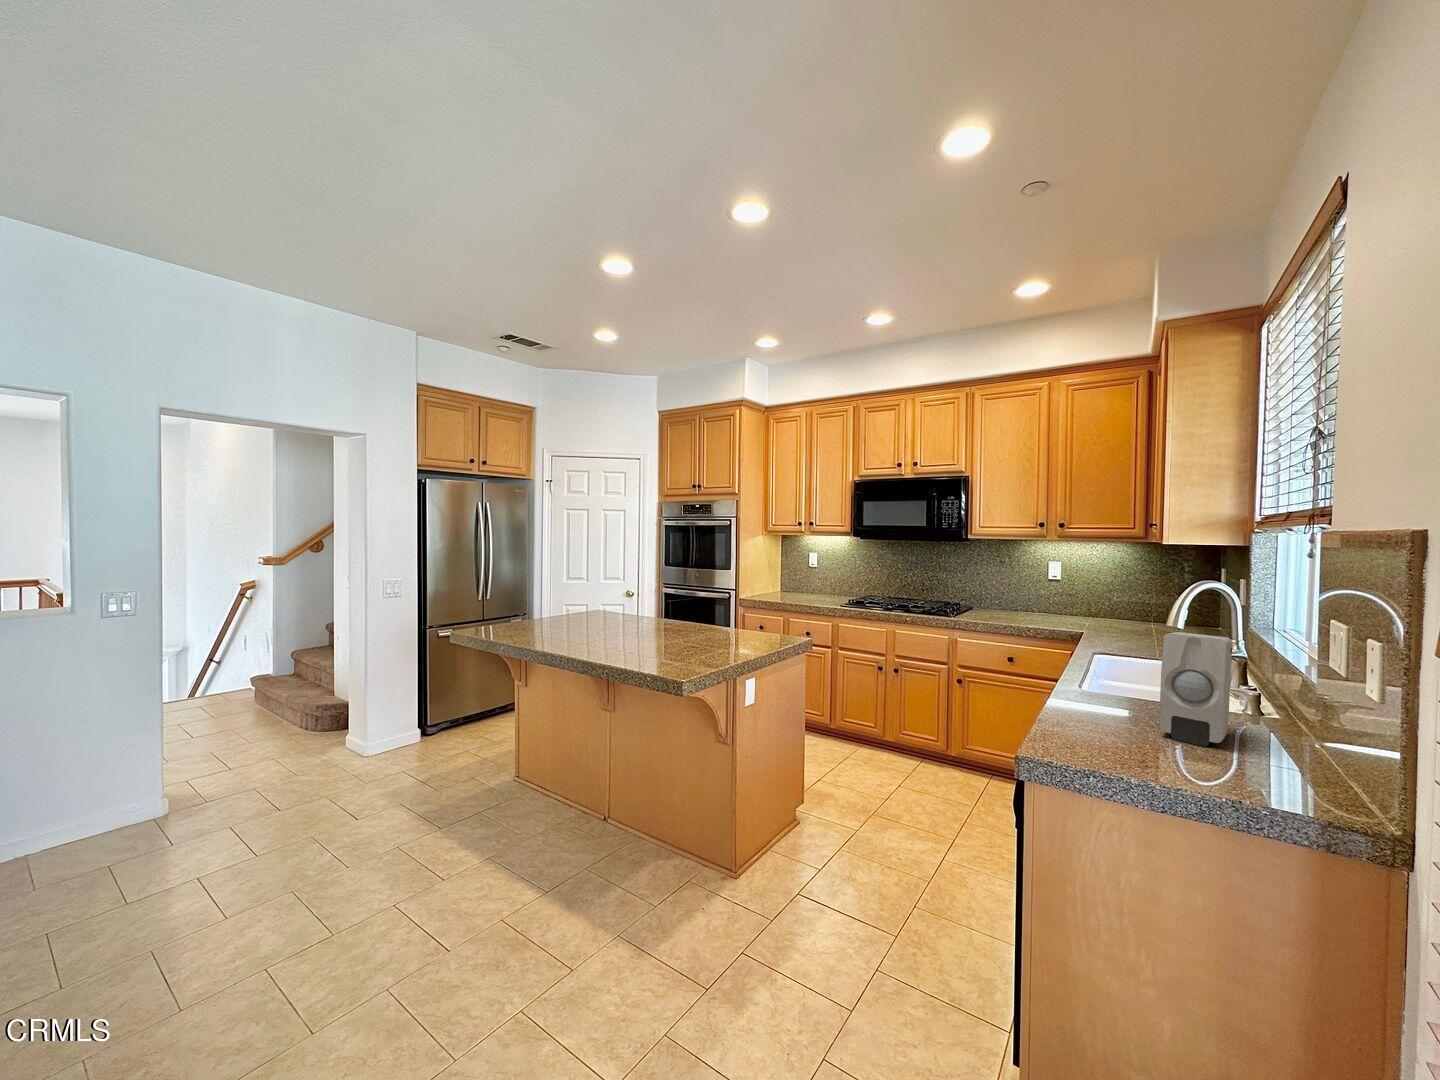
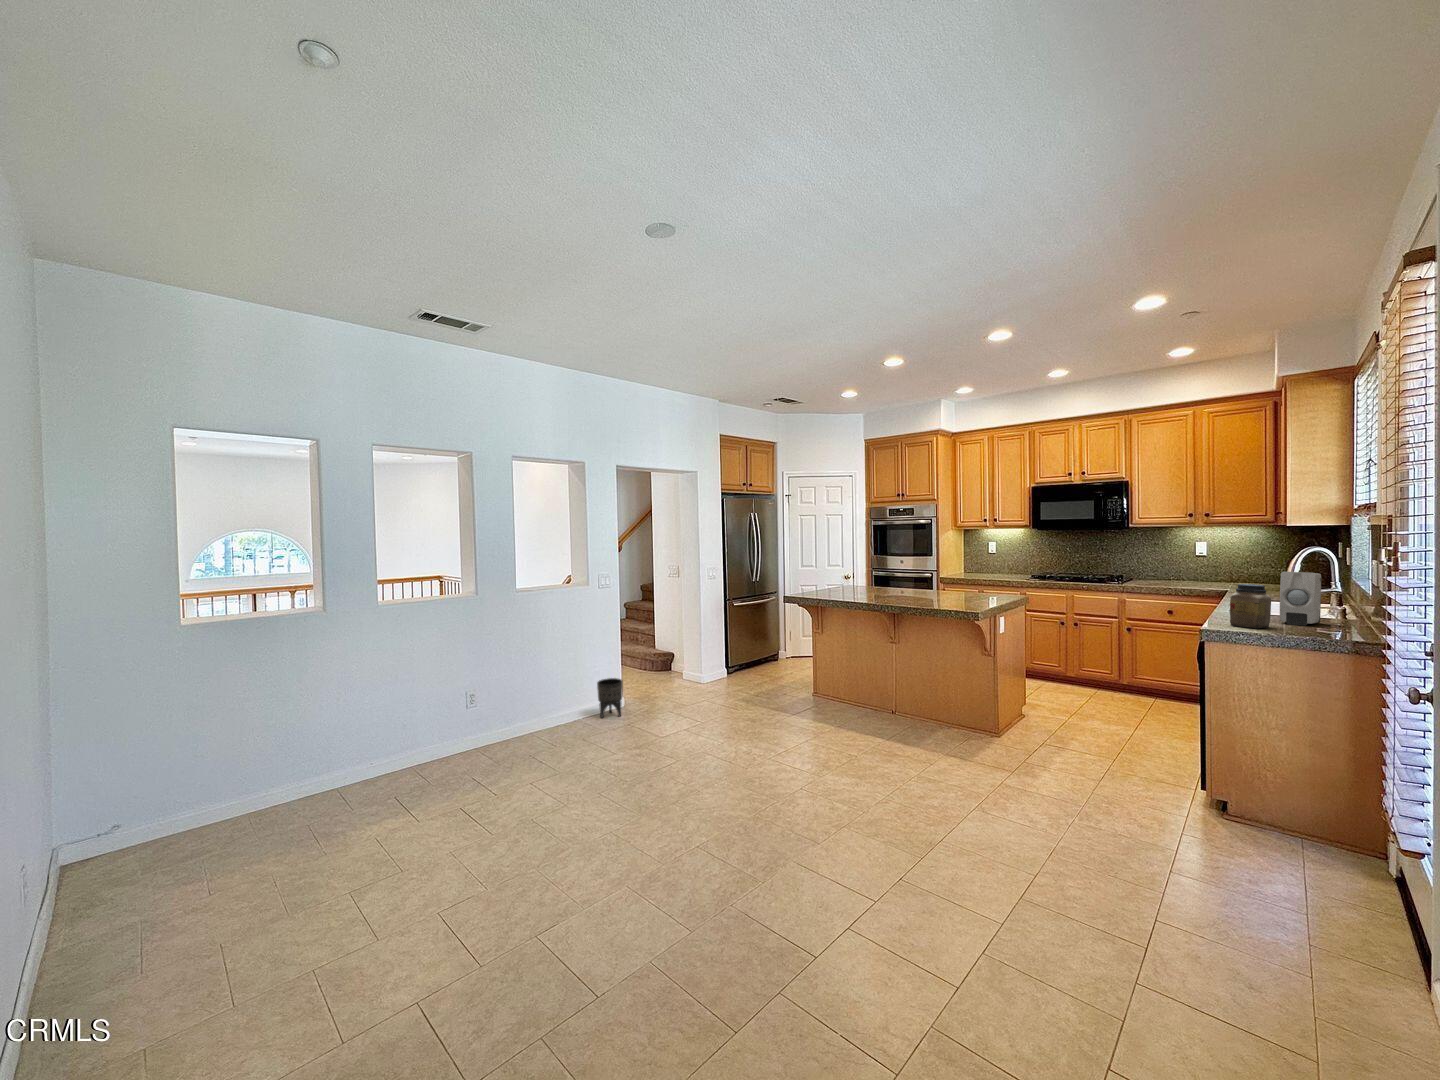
jar: none [1070,660,1148,761] -> present [1230,584,1271,628]
planter: none [58,777,125,856] -> present [597,678,623,718]

